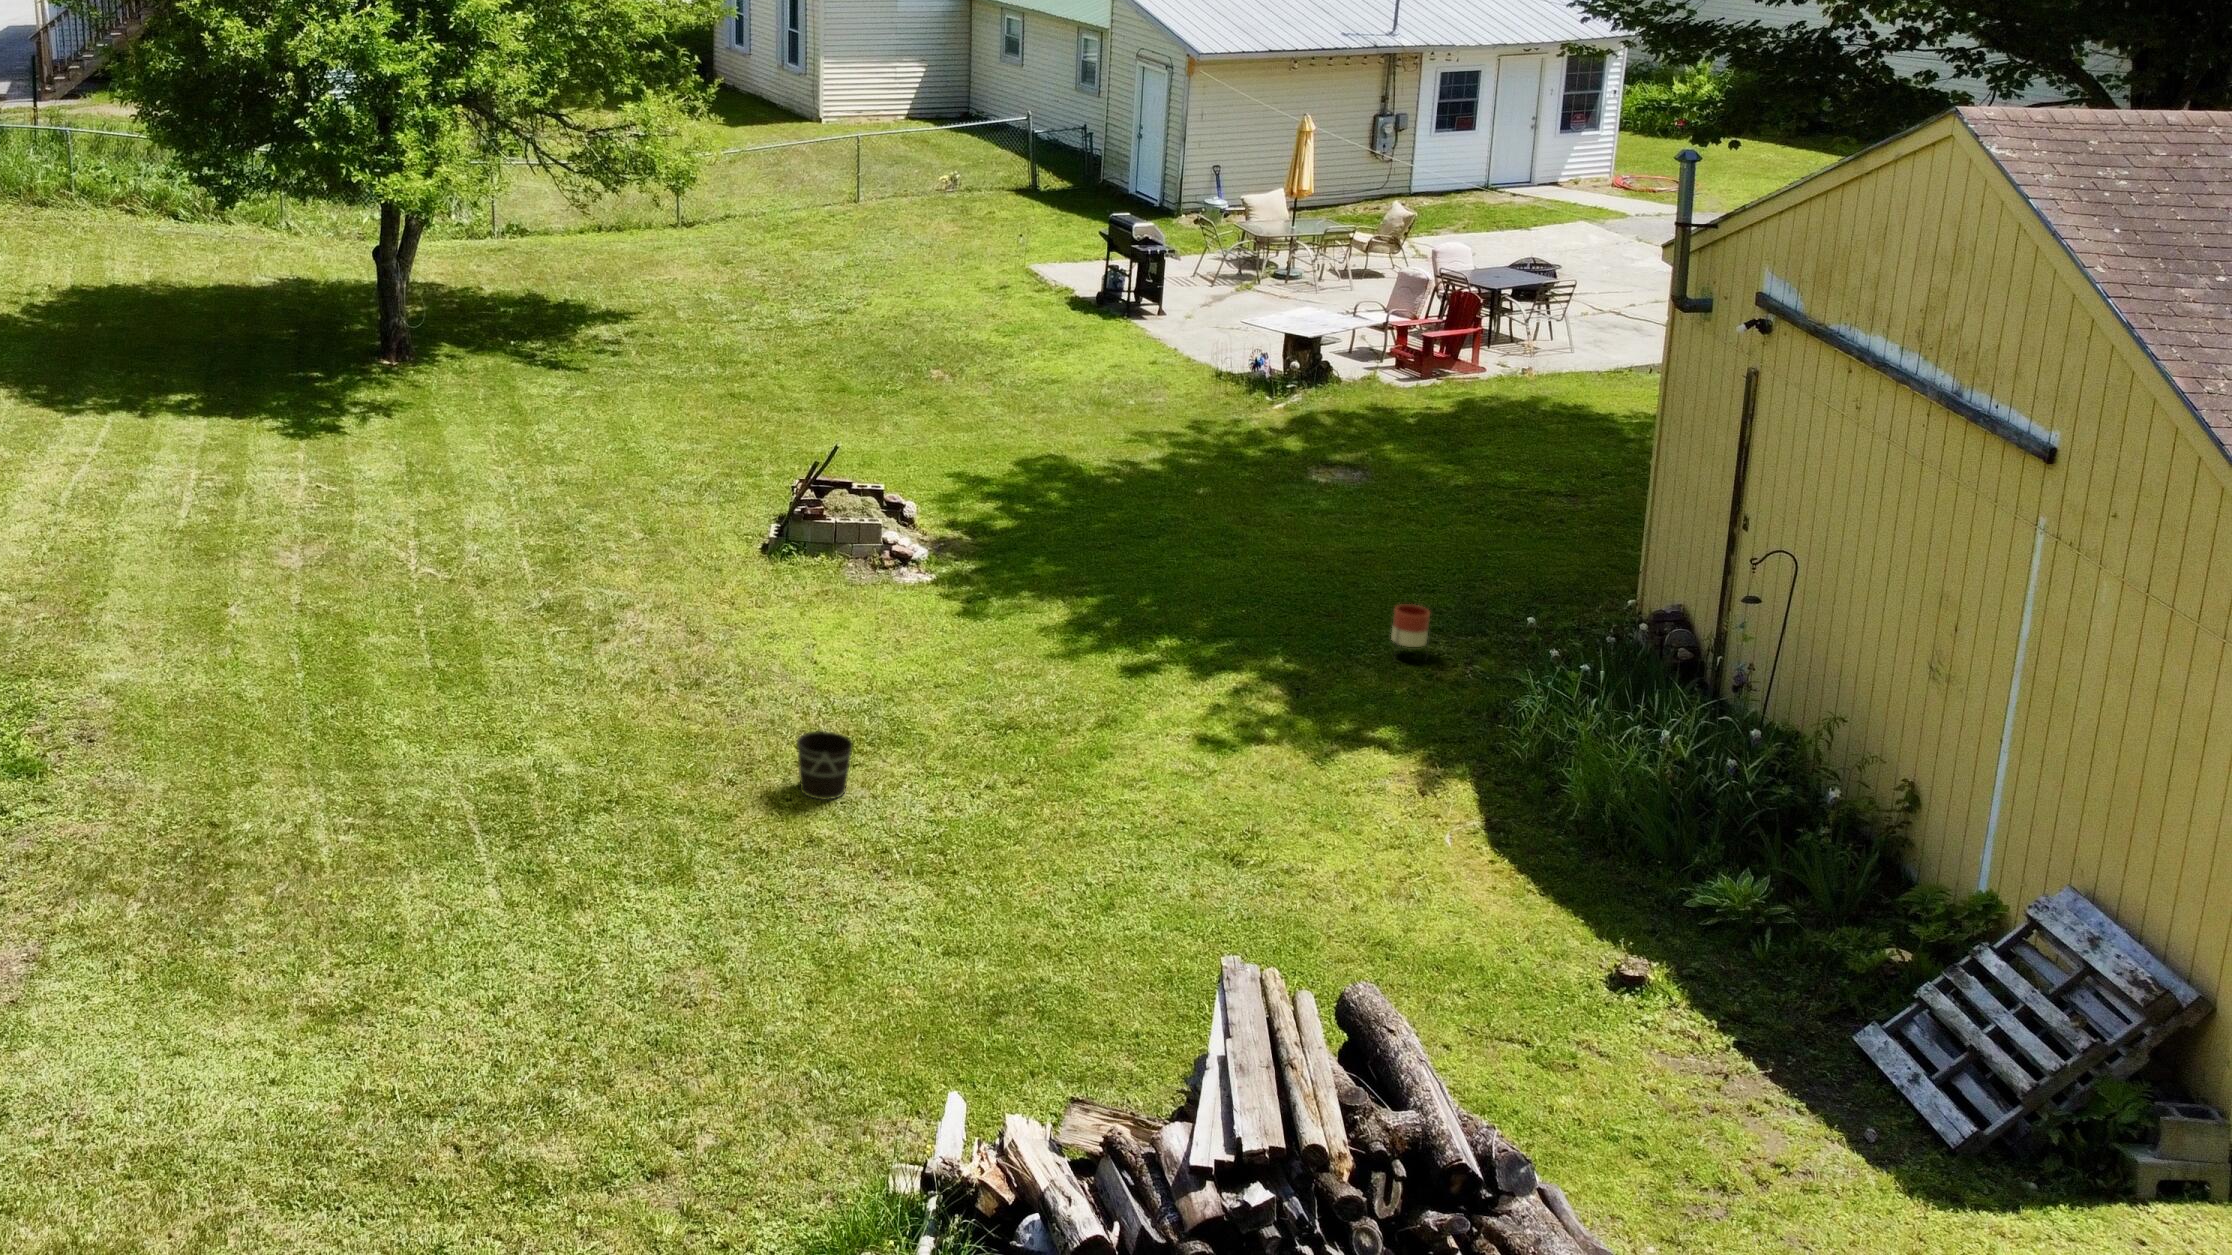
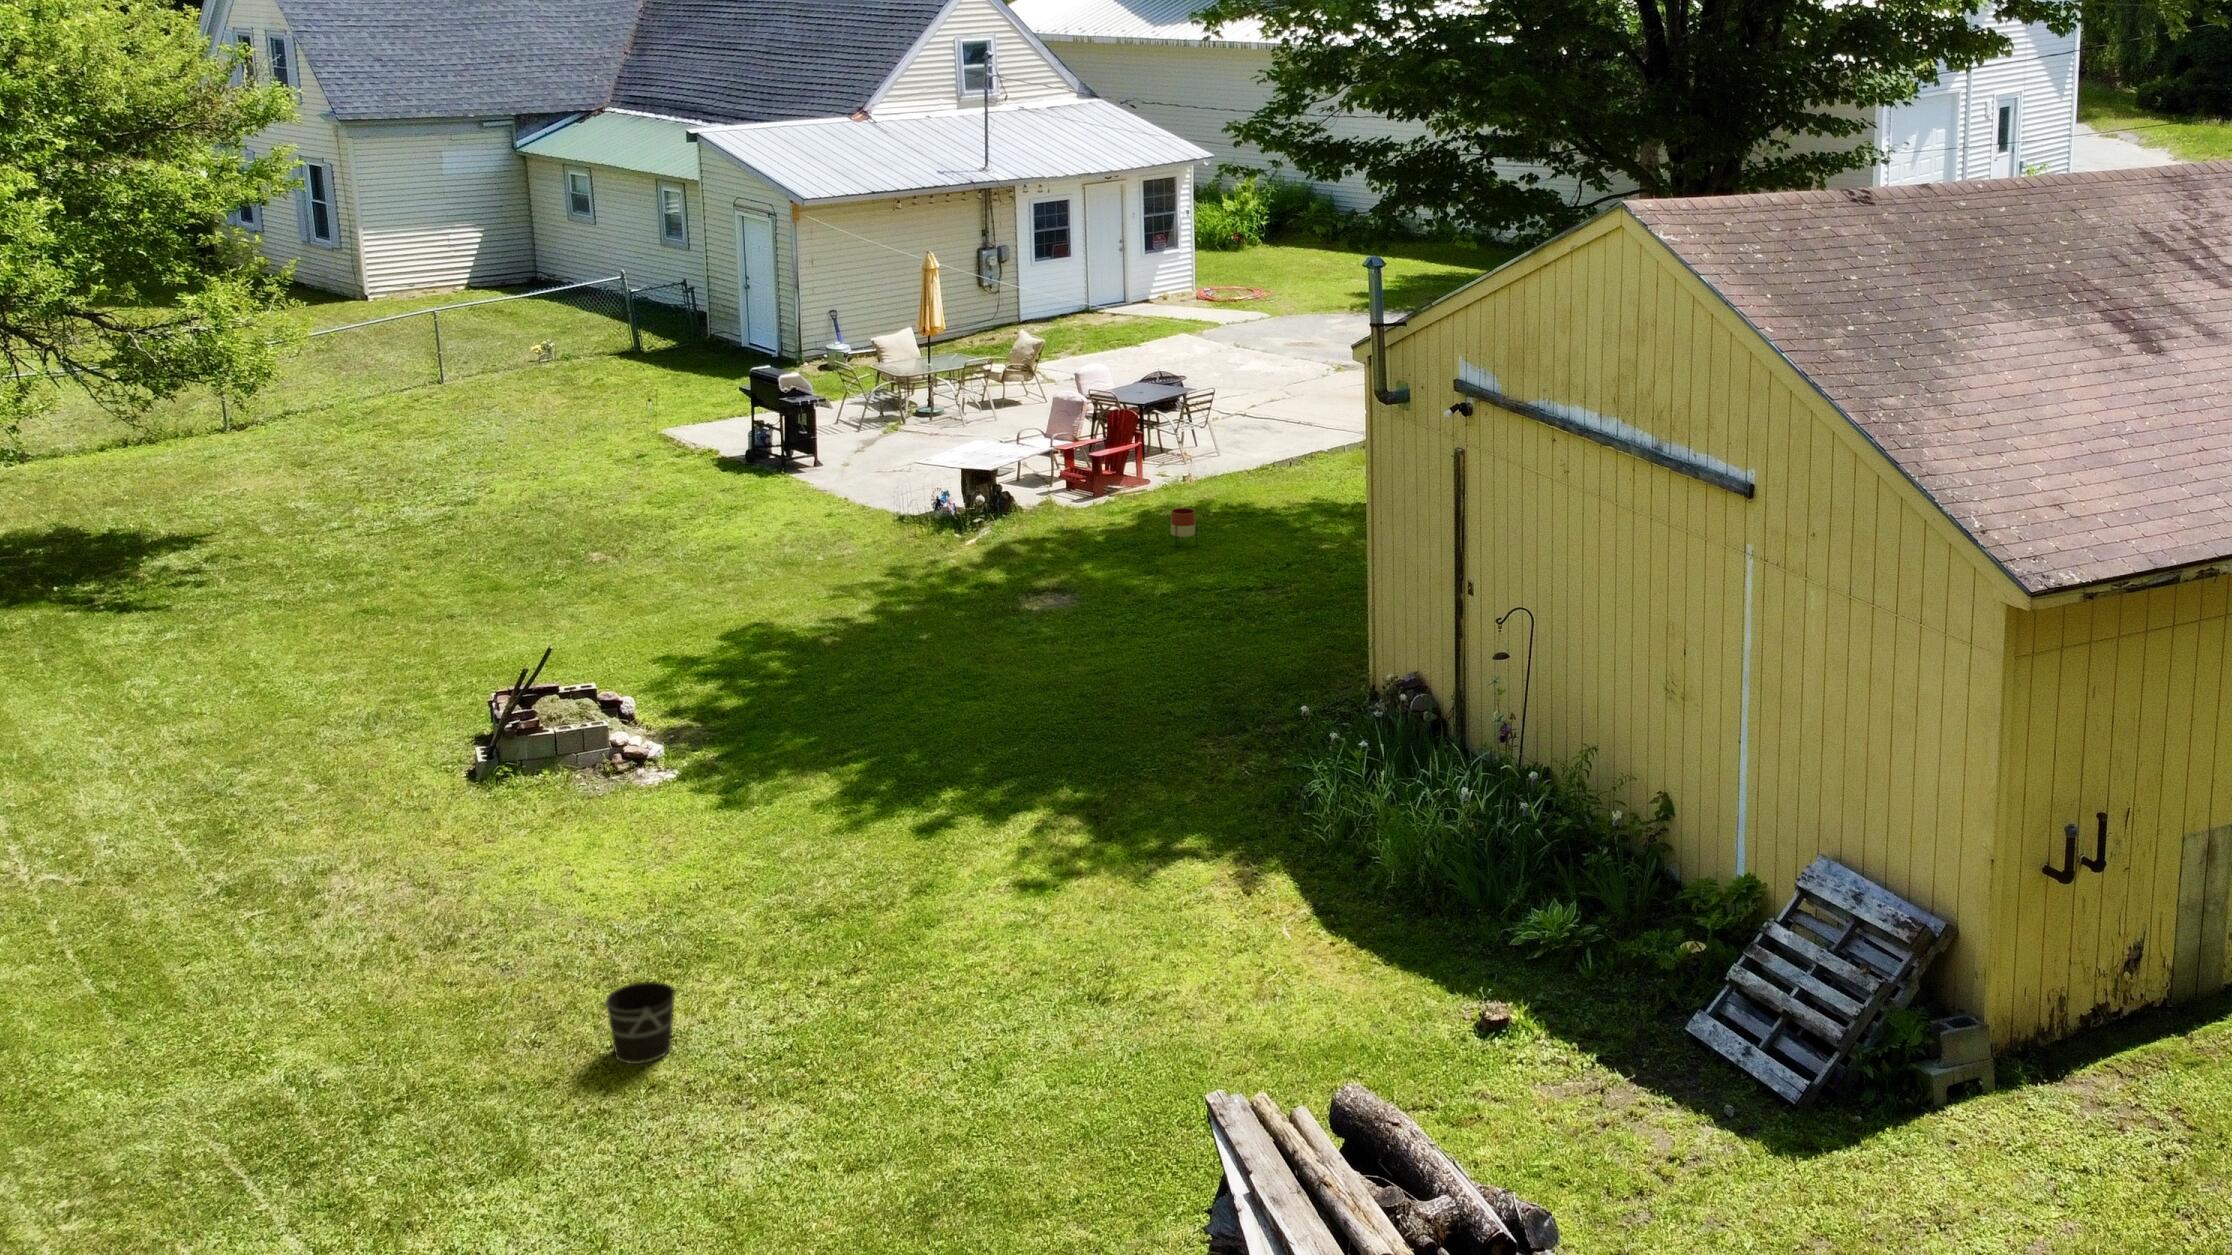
planter: present [1391,604,1430,661] -> present [1171,508,1197,550]

